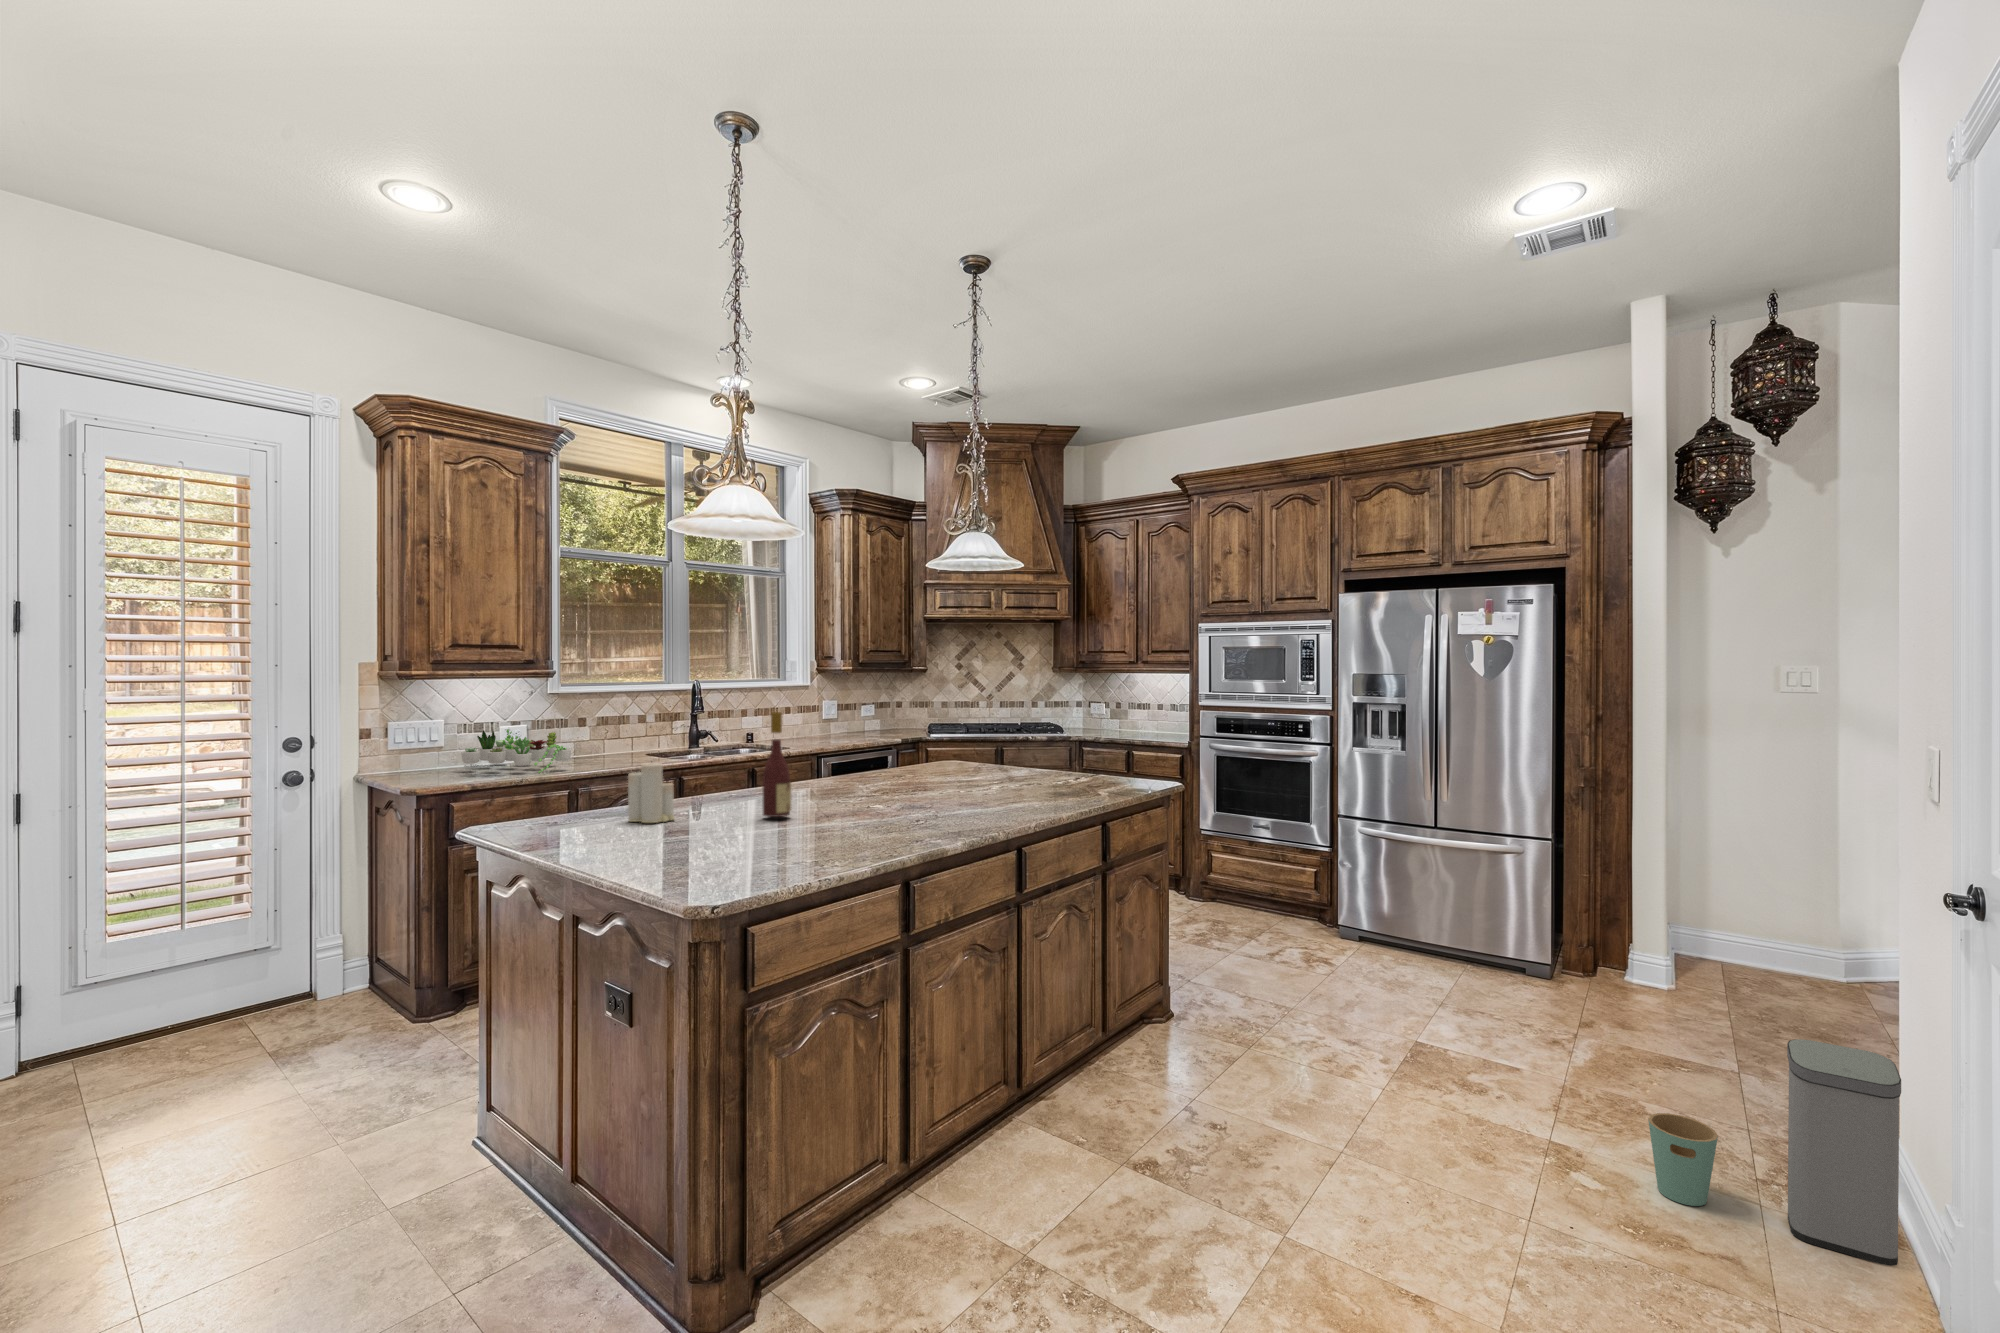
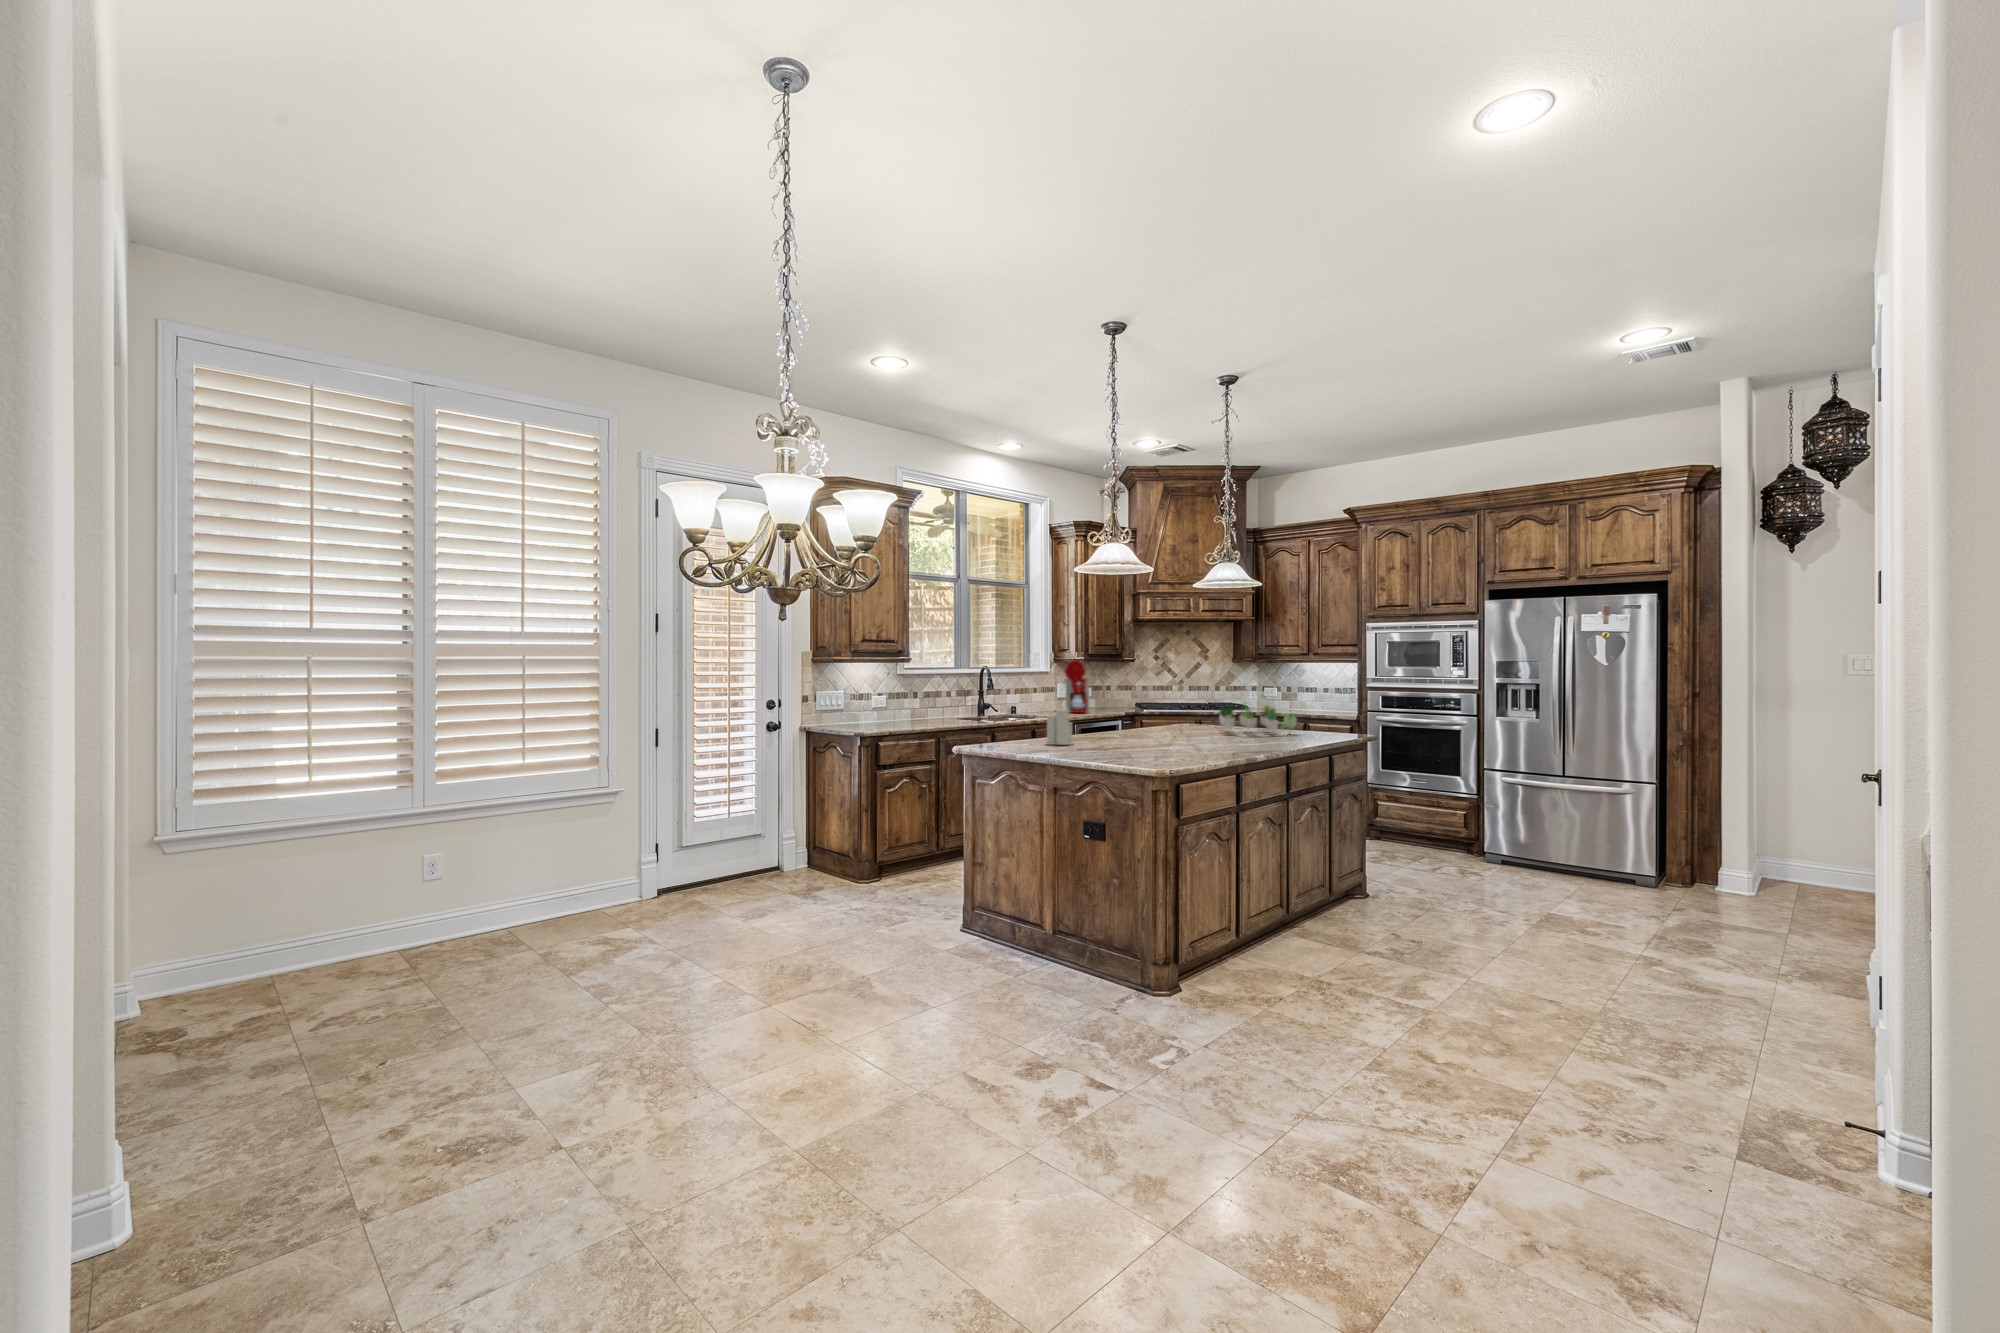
coffee maker: none [811,670,855,740] -> present [1065,660,1090,713]
wine bottle: present [763,712,791,817] -> none [1125,679,1143,745]
succulent plant: present [461,729,571,773] -> present [1219,703,1296,733]
trash can: present [1648,1039,1901,1266] -> none [1707,880,1863,1008]

